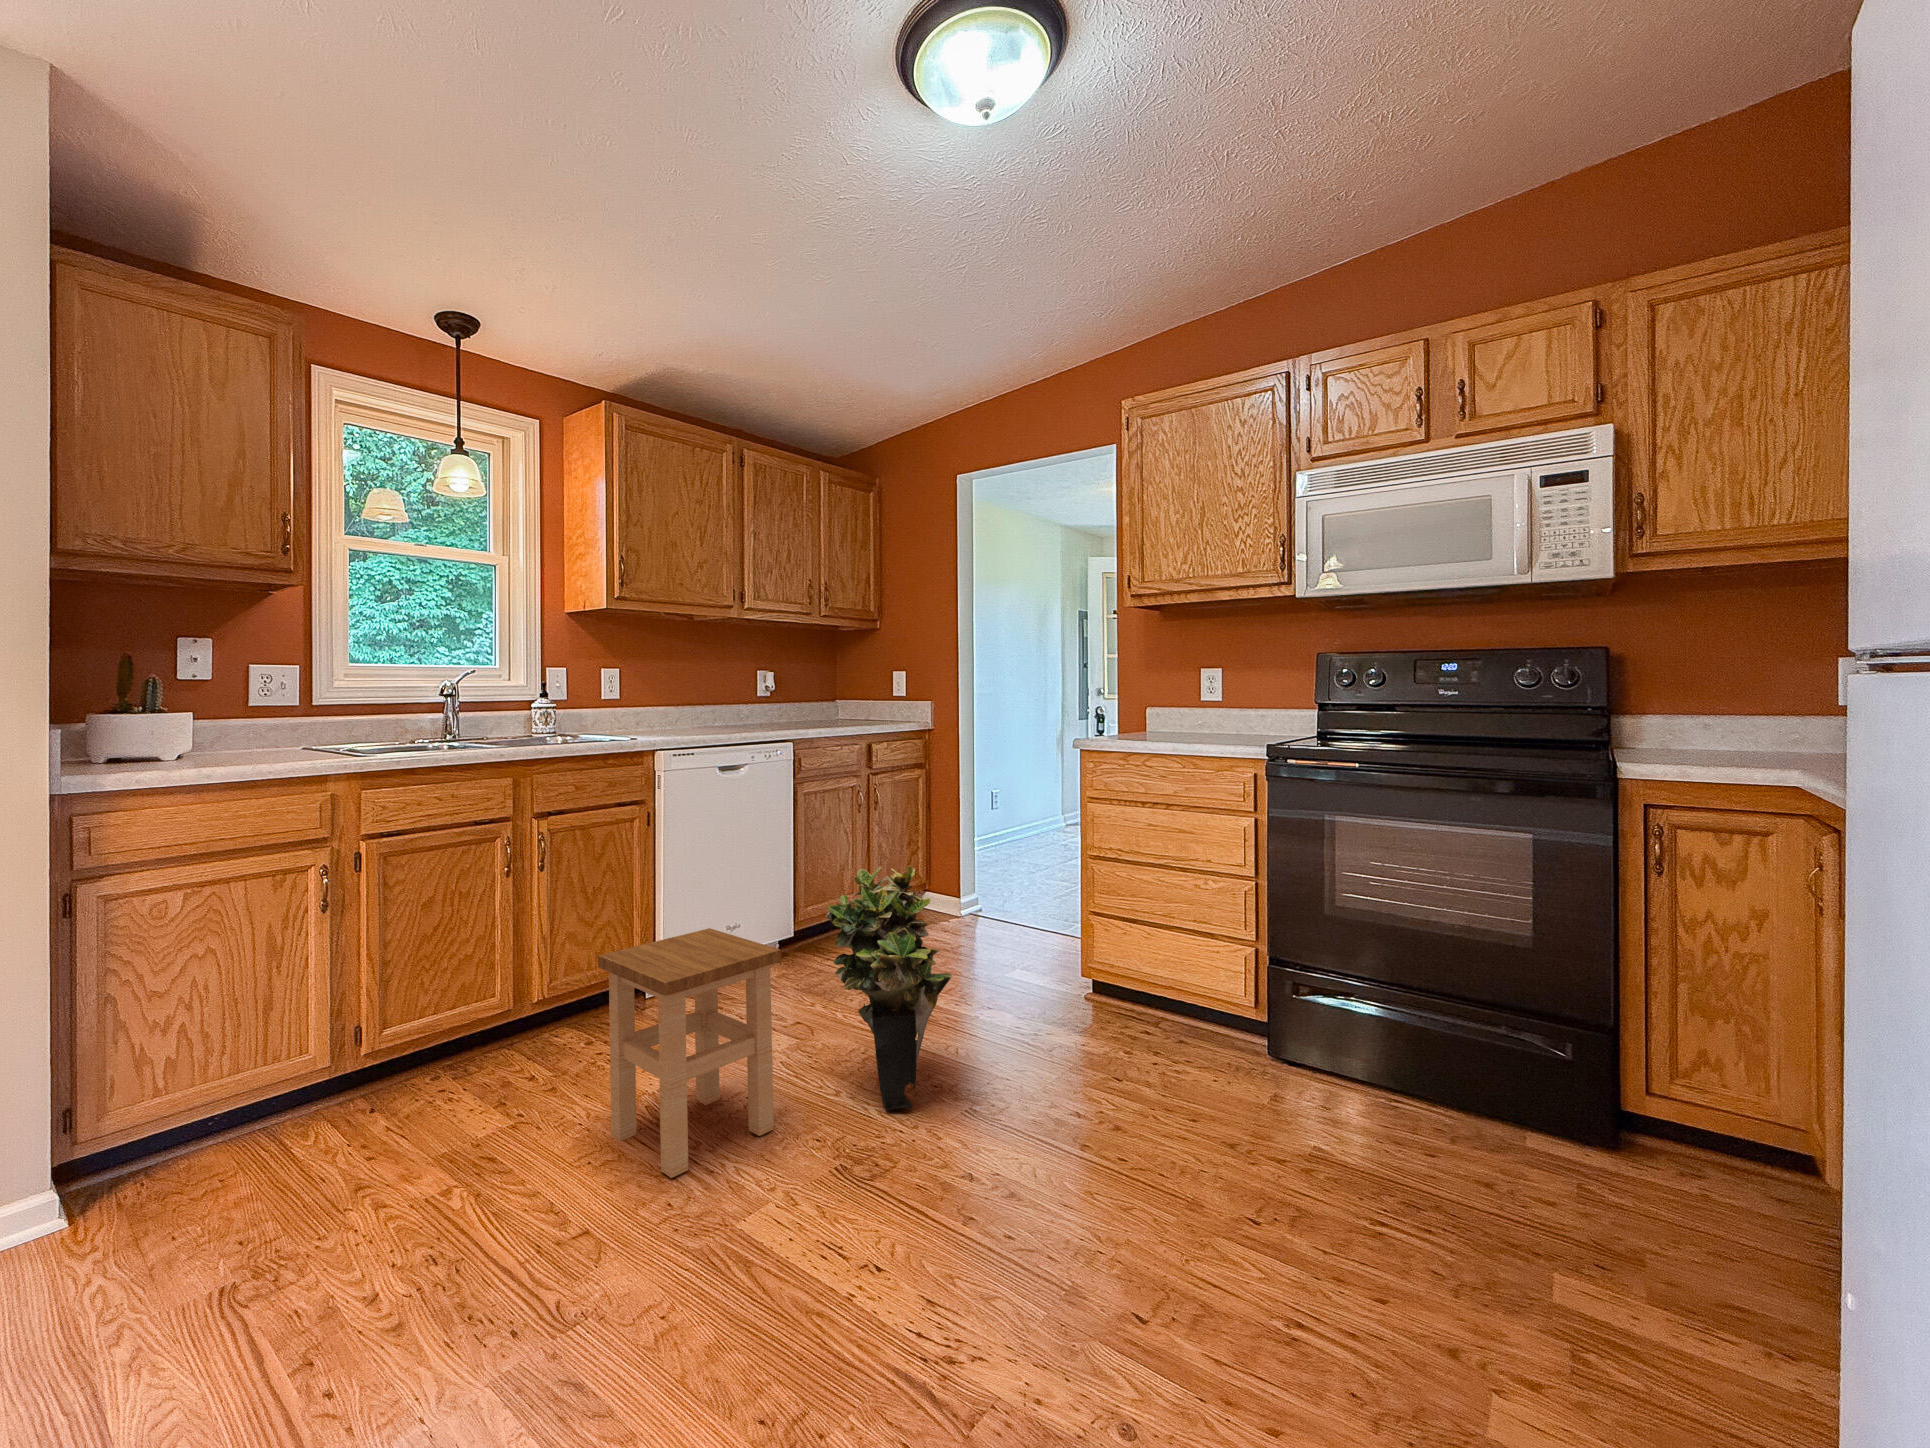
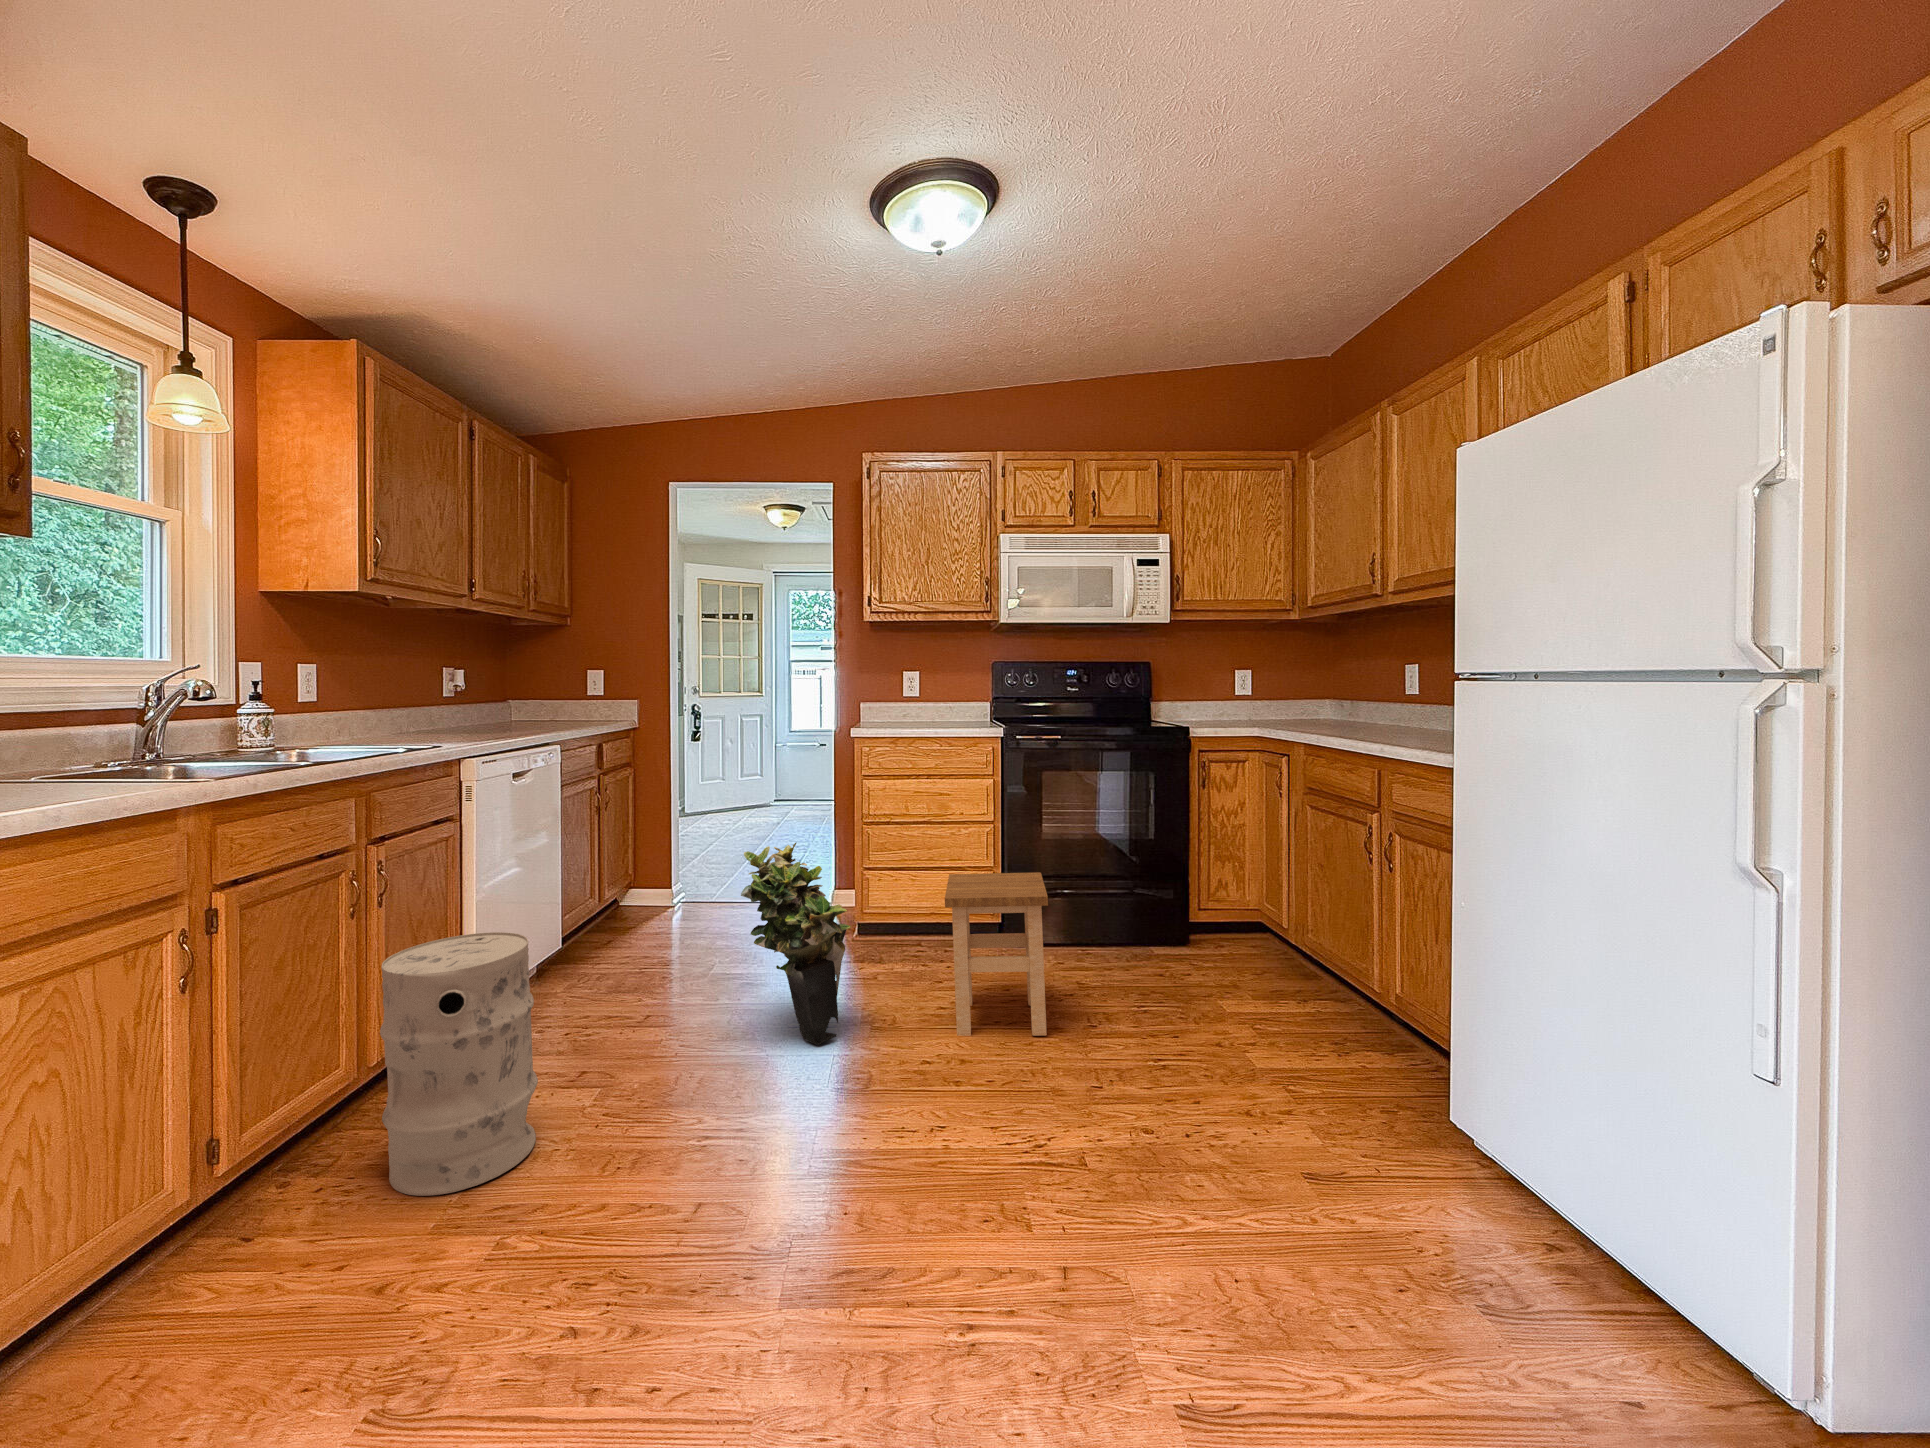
trash can: none [457,906,588,1134] -> present [380,932,538,1196]
stool: present [598,928,781,1178] -> present [945,872,1048,1036]

